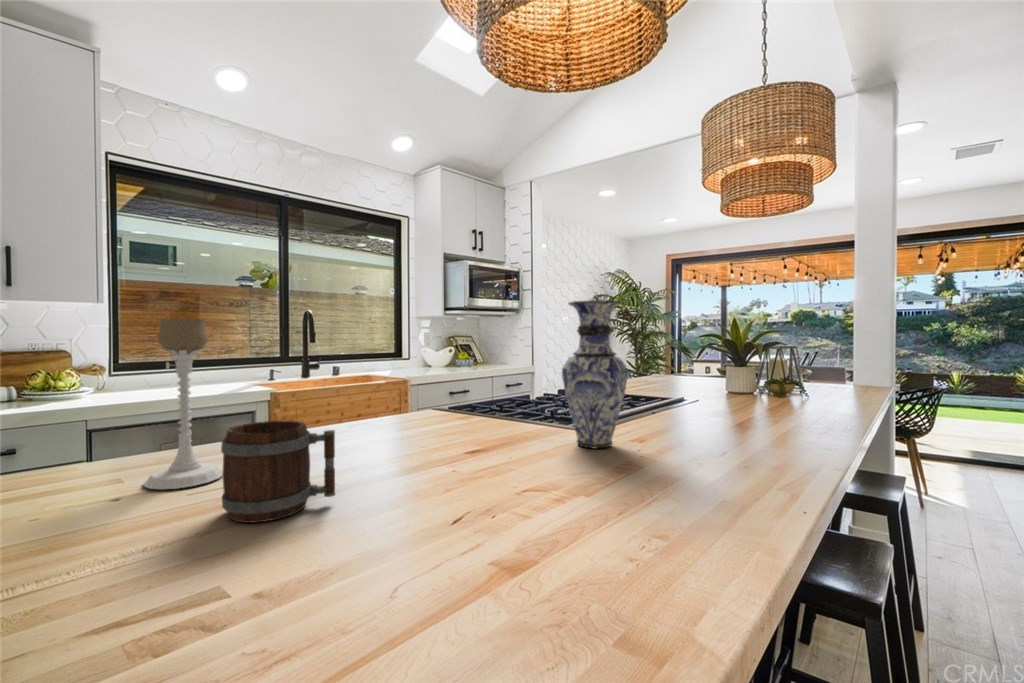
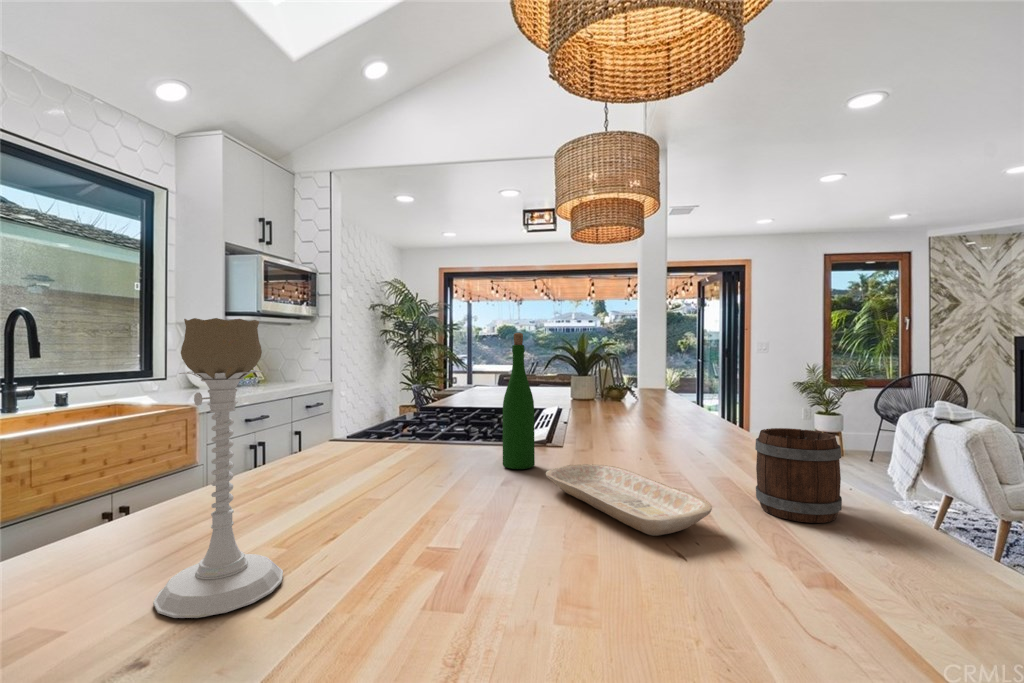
vase: present [562,300,628,449] -> none [566,313,628,458]
wine bottle: none [485,322,516,447] -> present [503,333,535,469]
mug: present [221,421,335,523] -> present [755,428,842,523]
tray: none [434,446,536,512] -> present [546,464,712,536]

